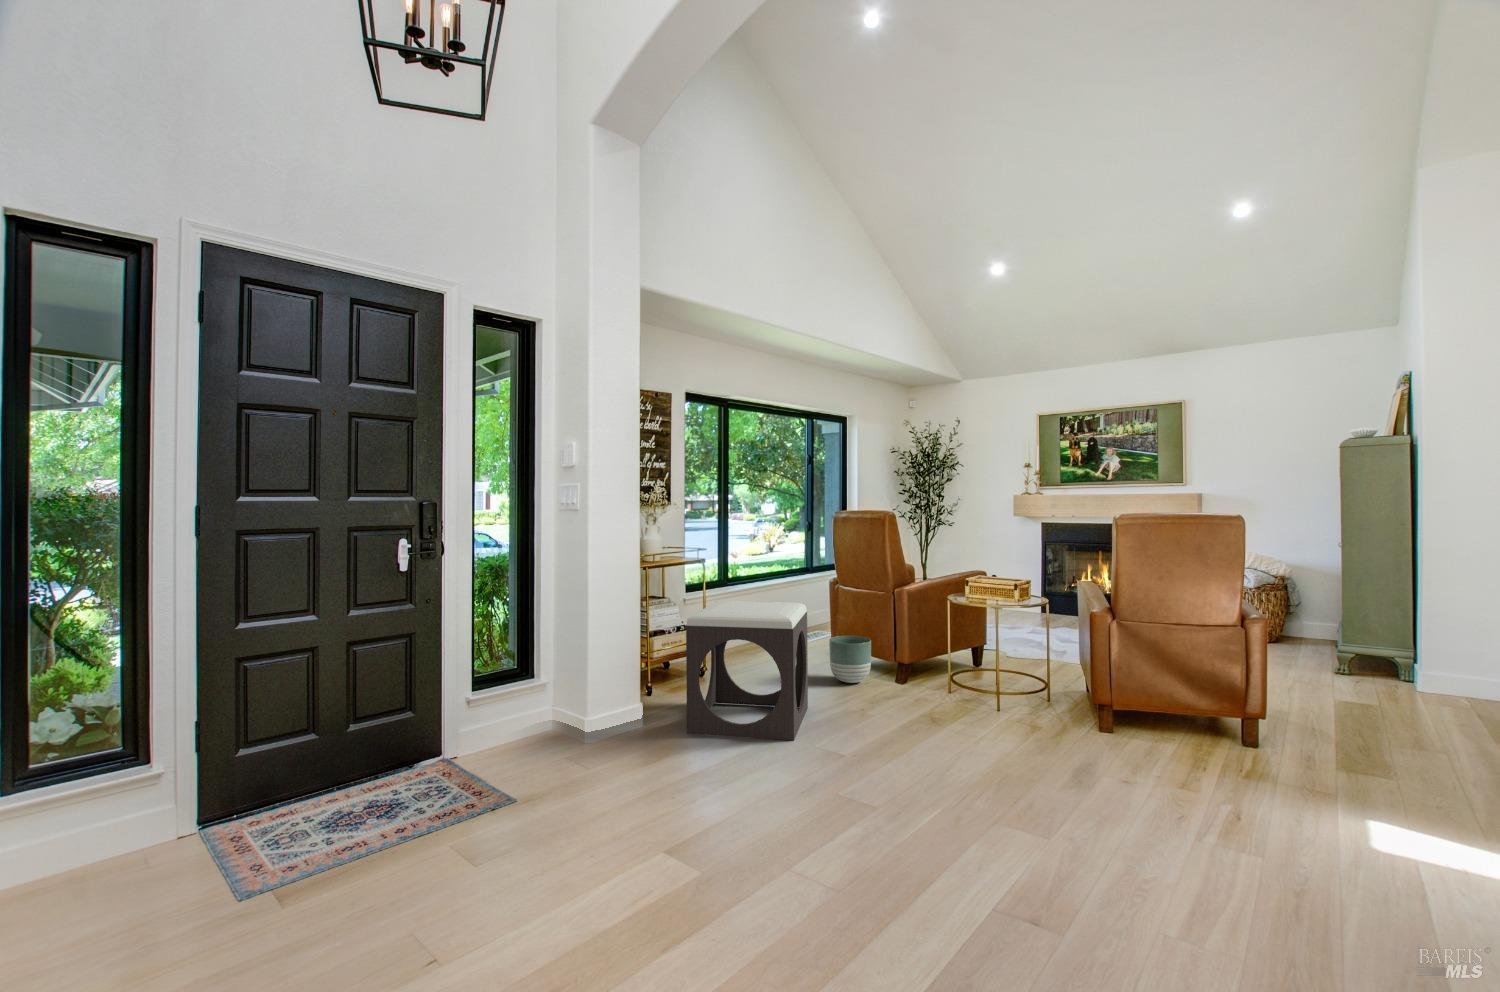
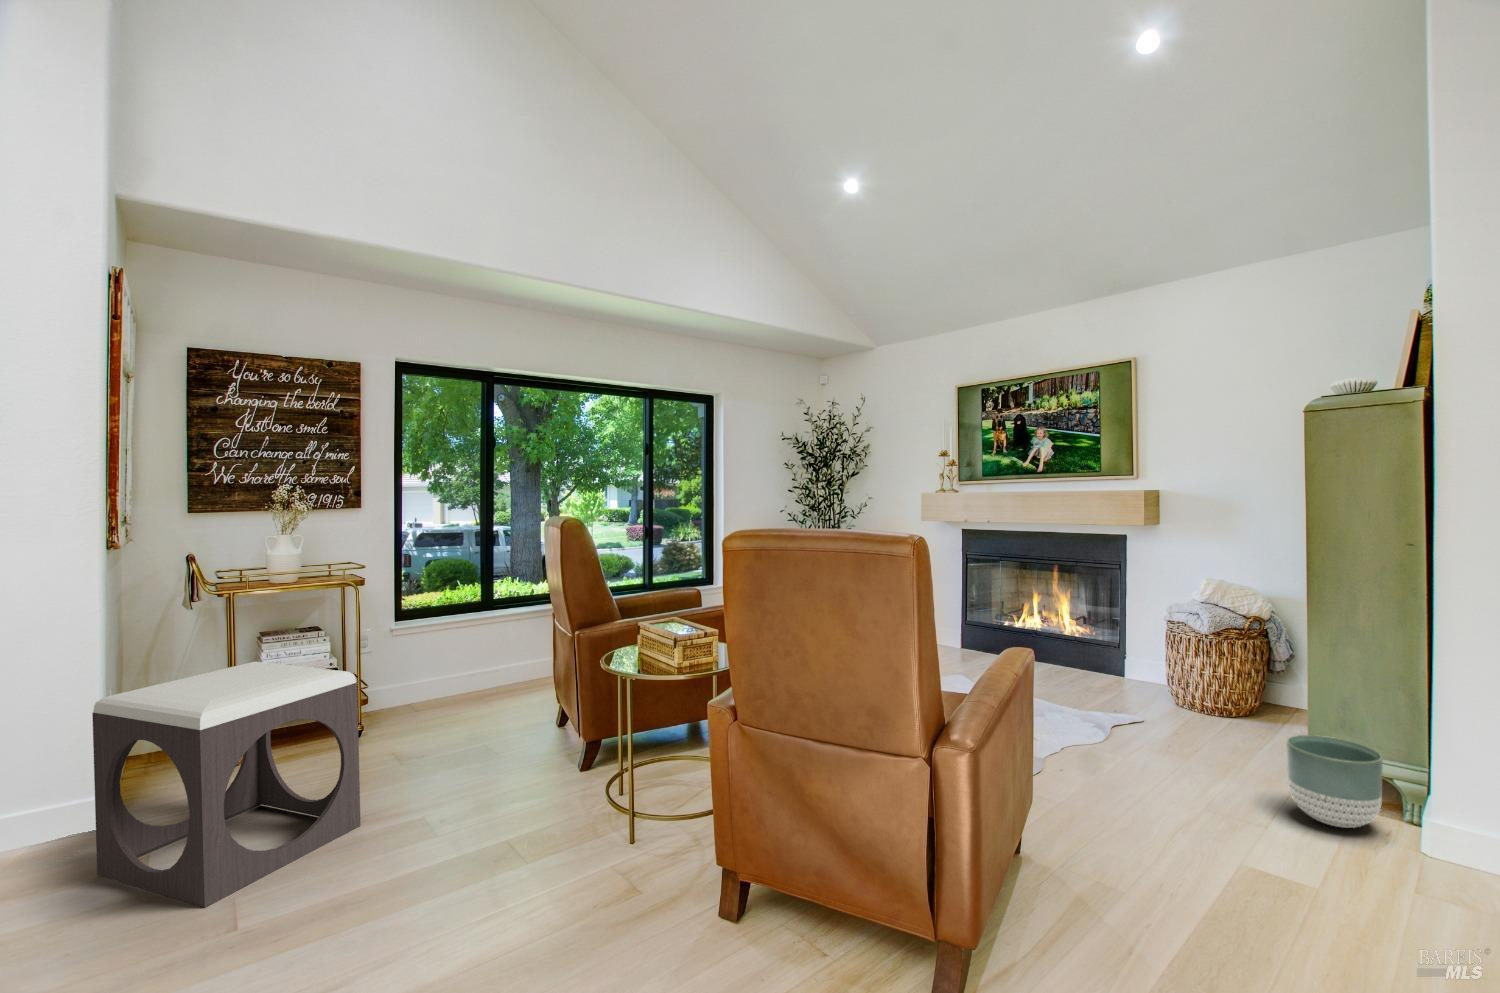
planter: present [829,636,871,683] -> present [1287,735,1383,828]

